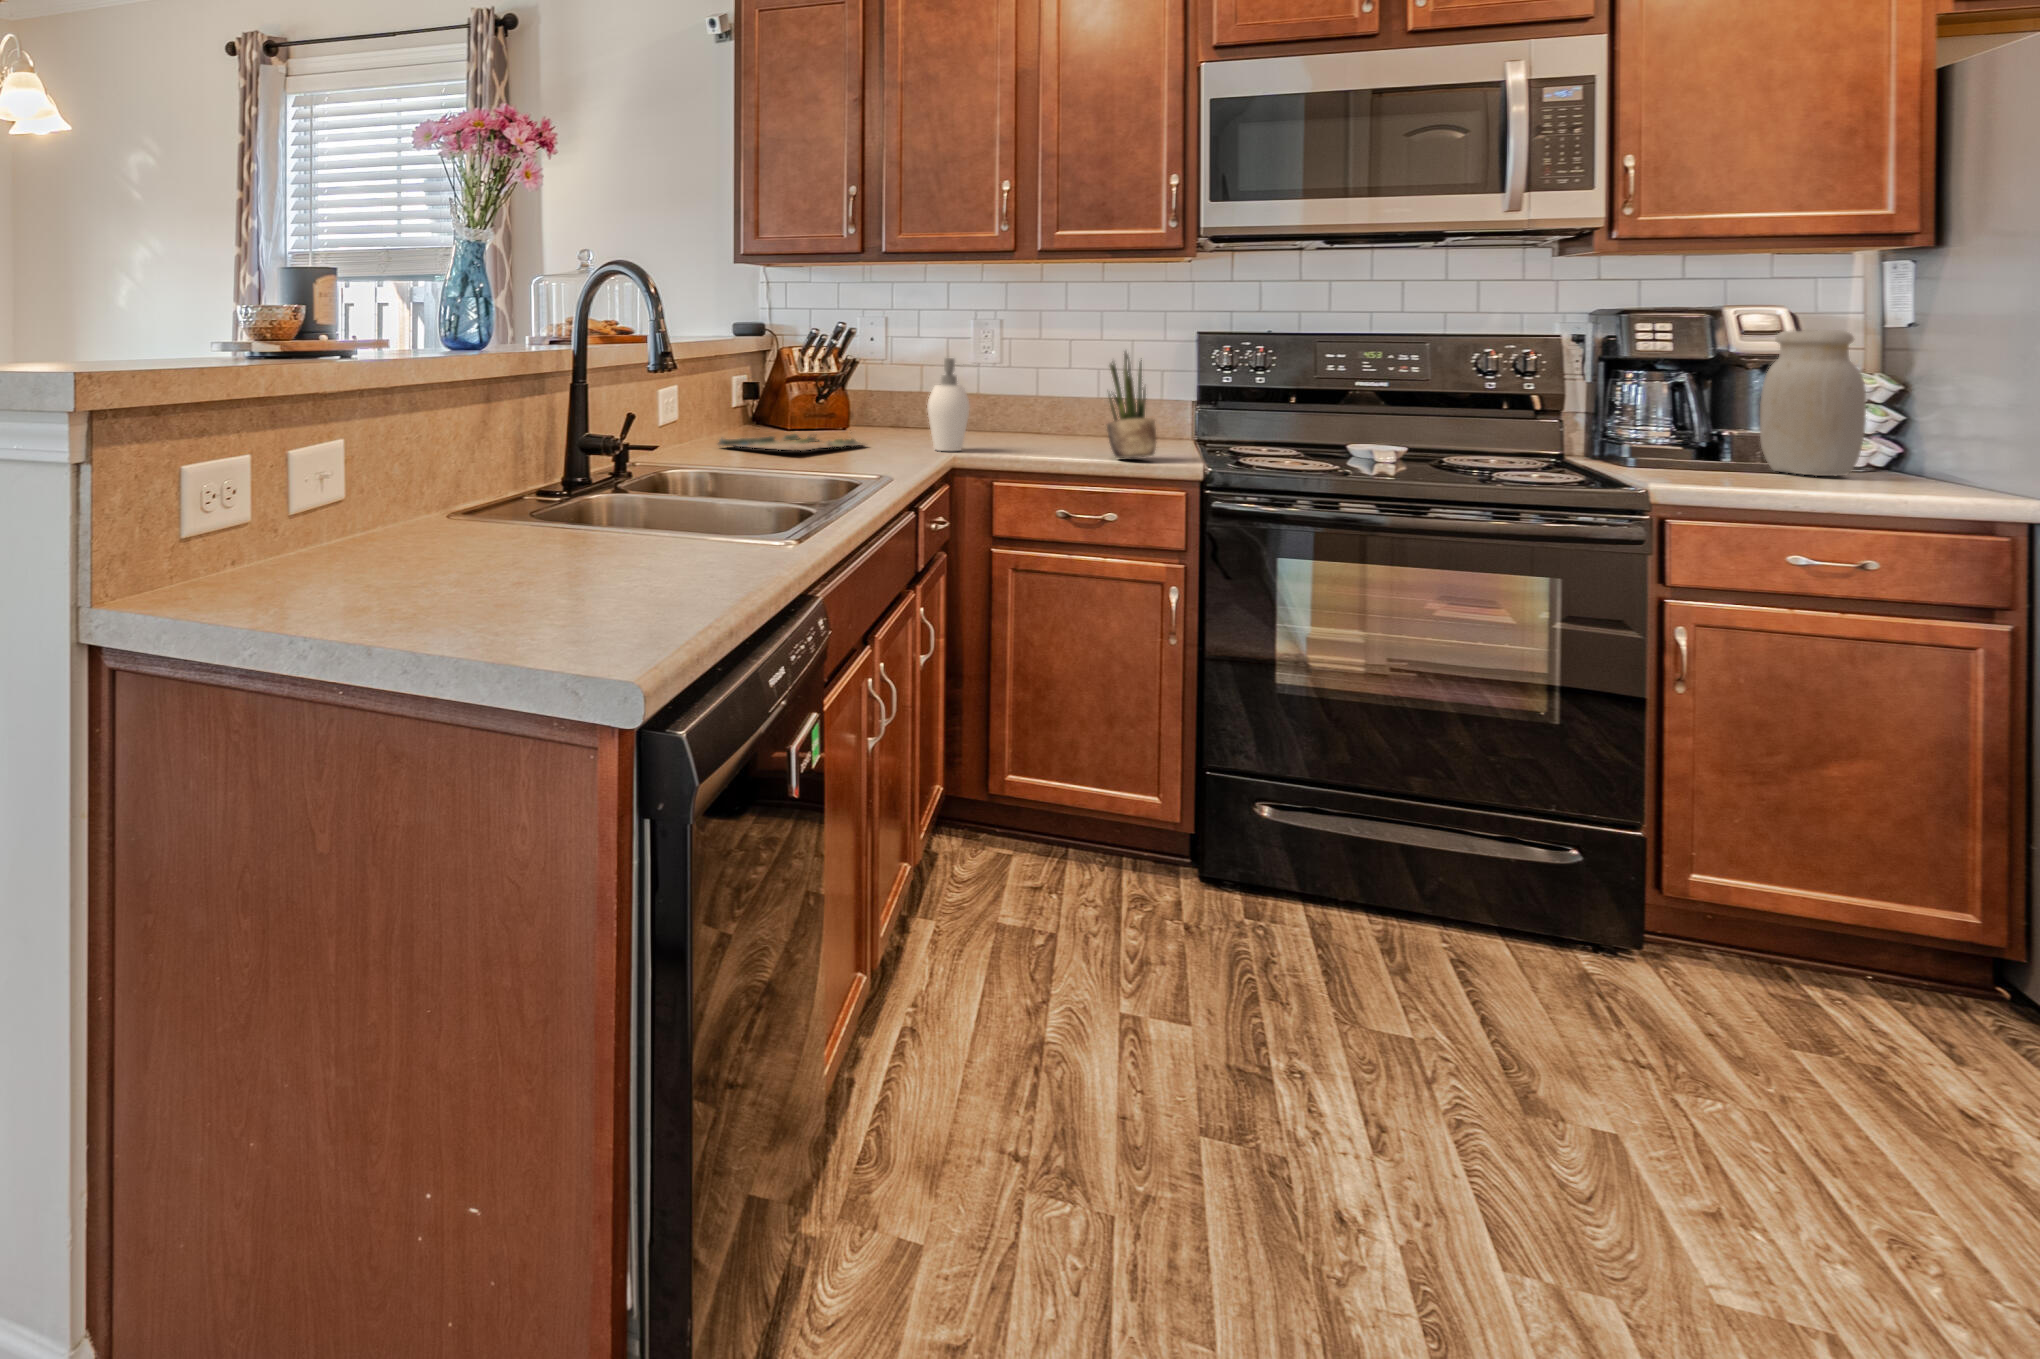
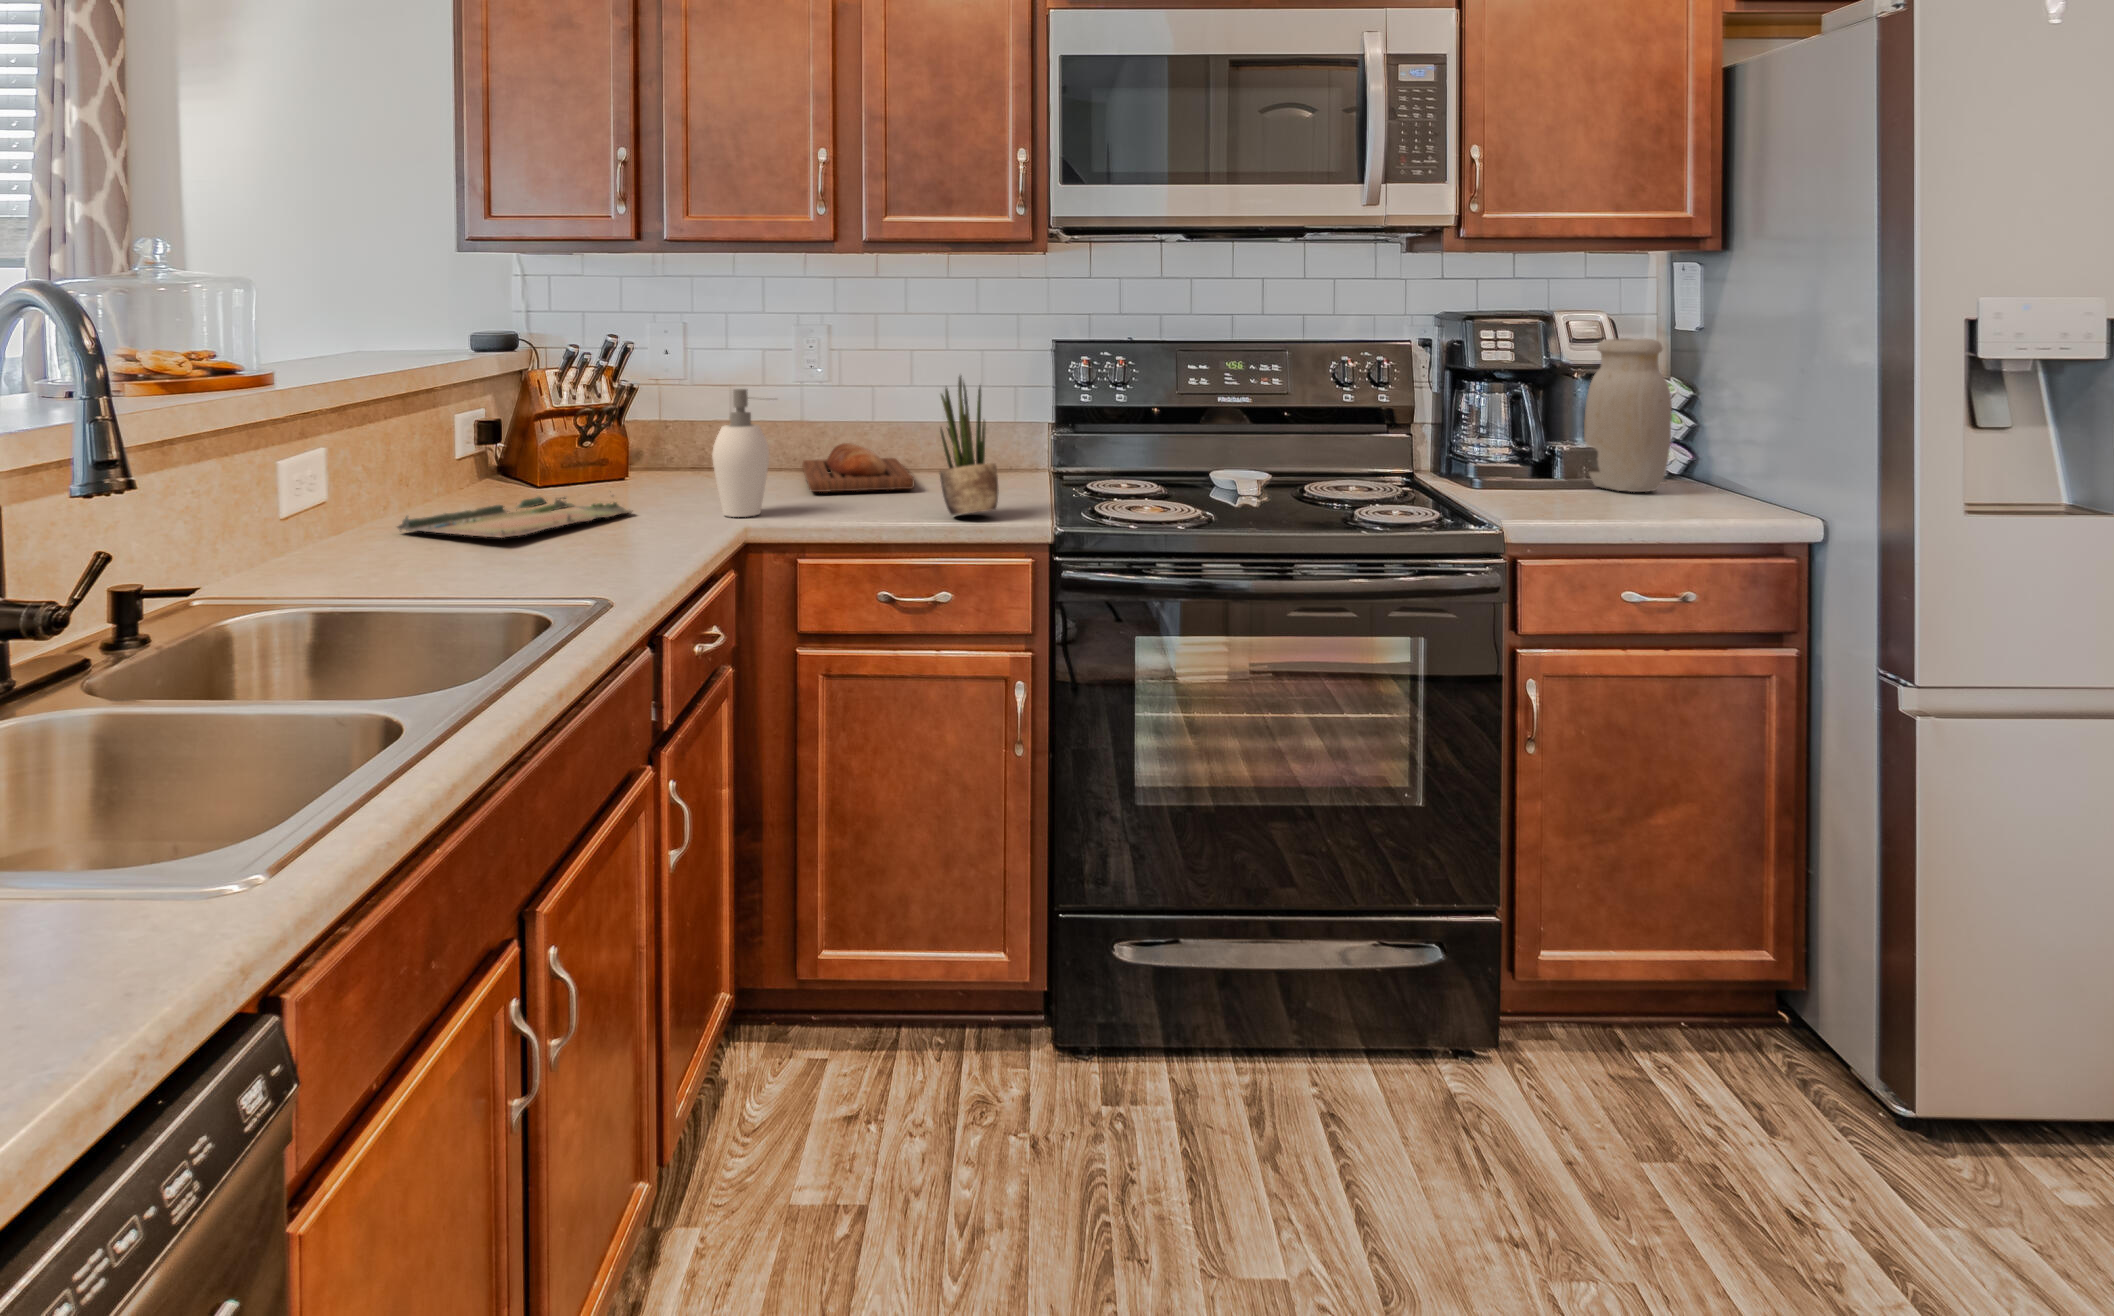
bread loaf: none [977,410,1078,443] -> present [802,443,914,492]

